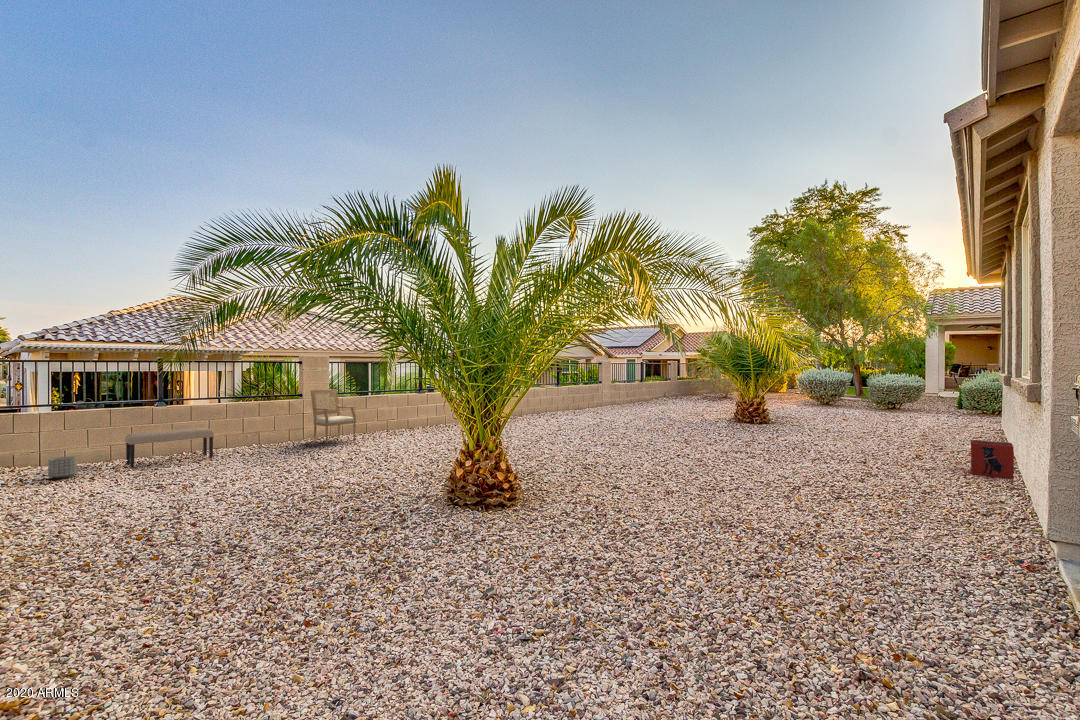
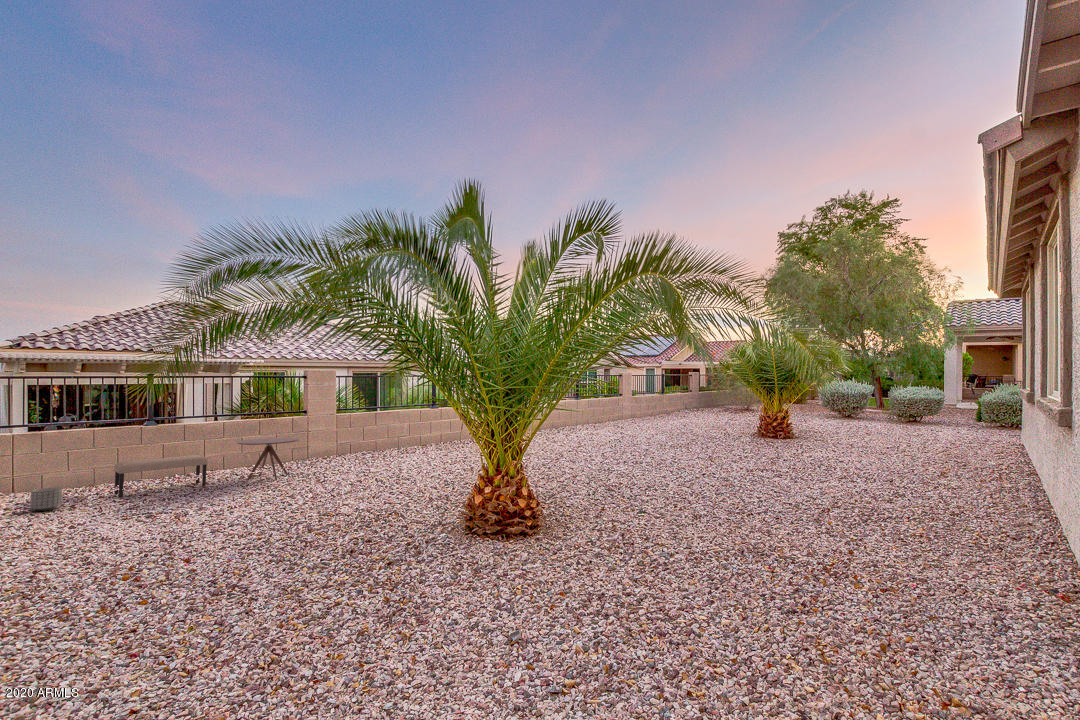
chair: present [311,389,356,444] -> none [307,415,353,470]
round table: none [242,412,303,453] -> present [237,438,299,480]
storage box: present [971,440,1014,479] -> none [957,463,1003,501]

